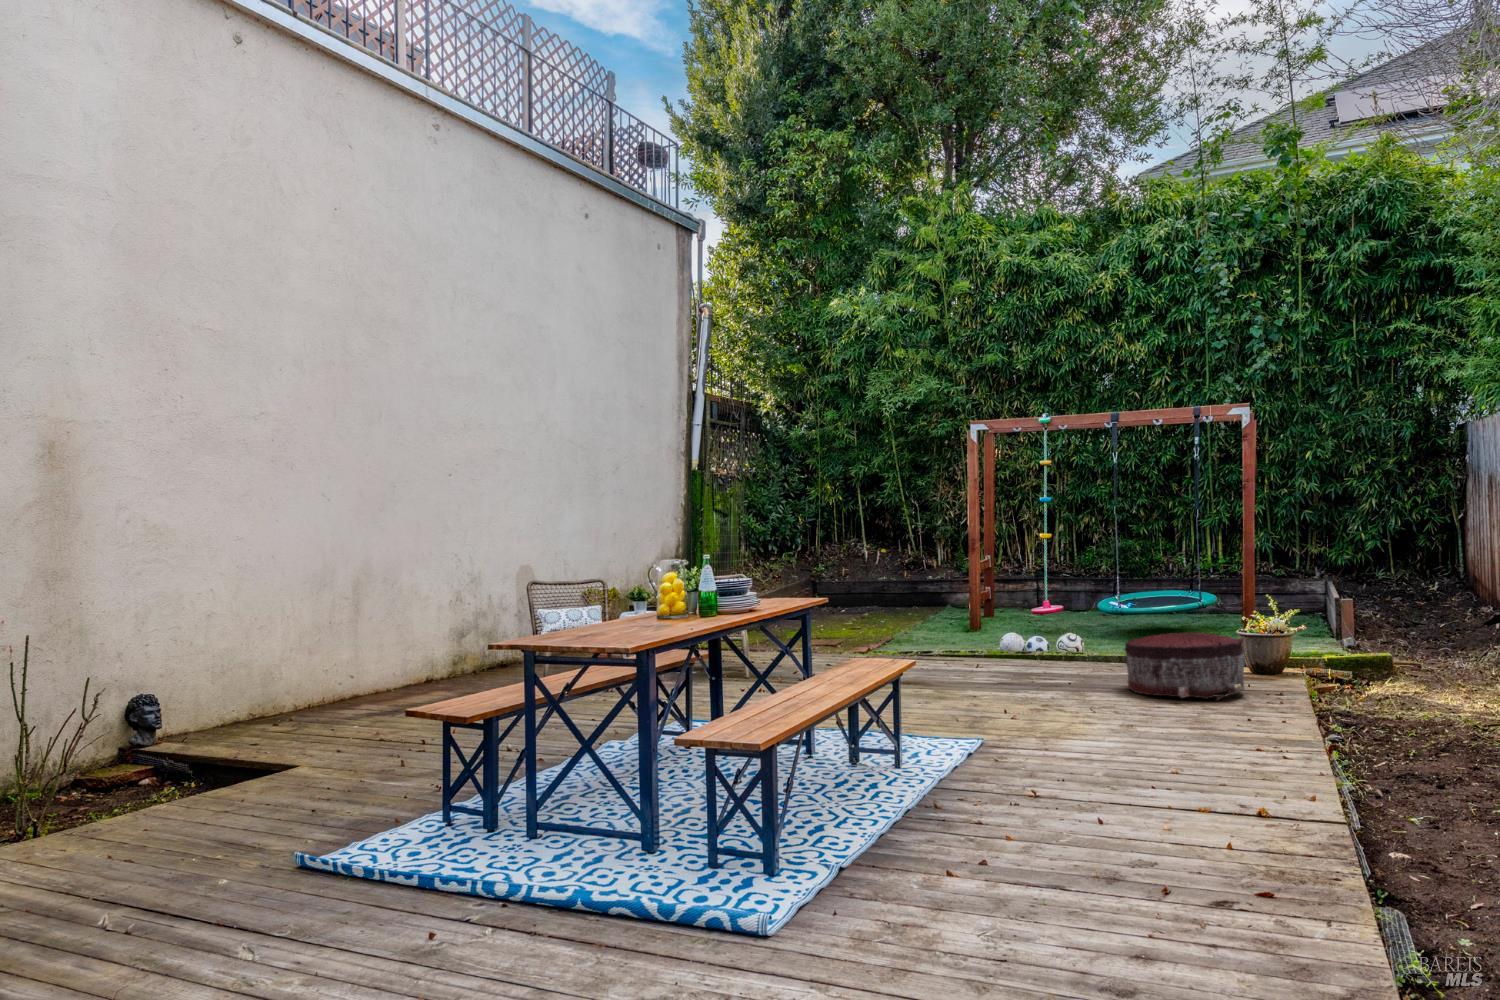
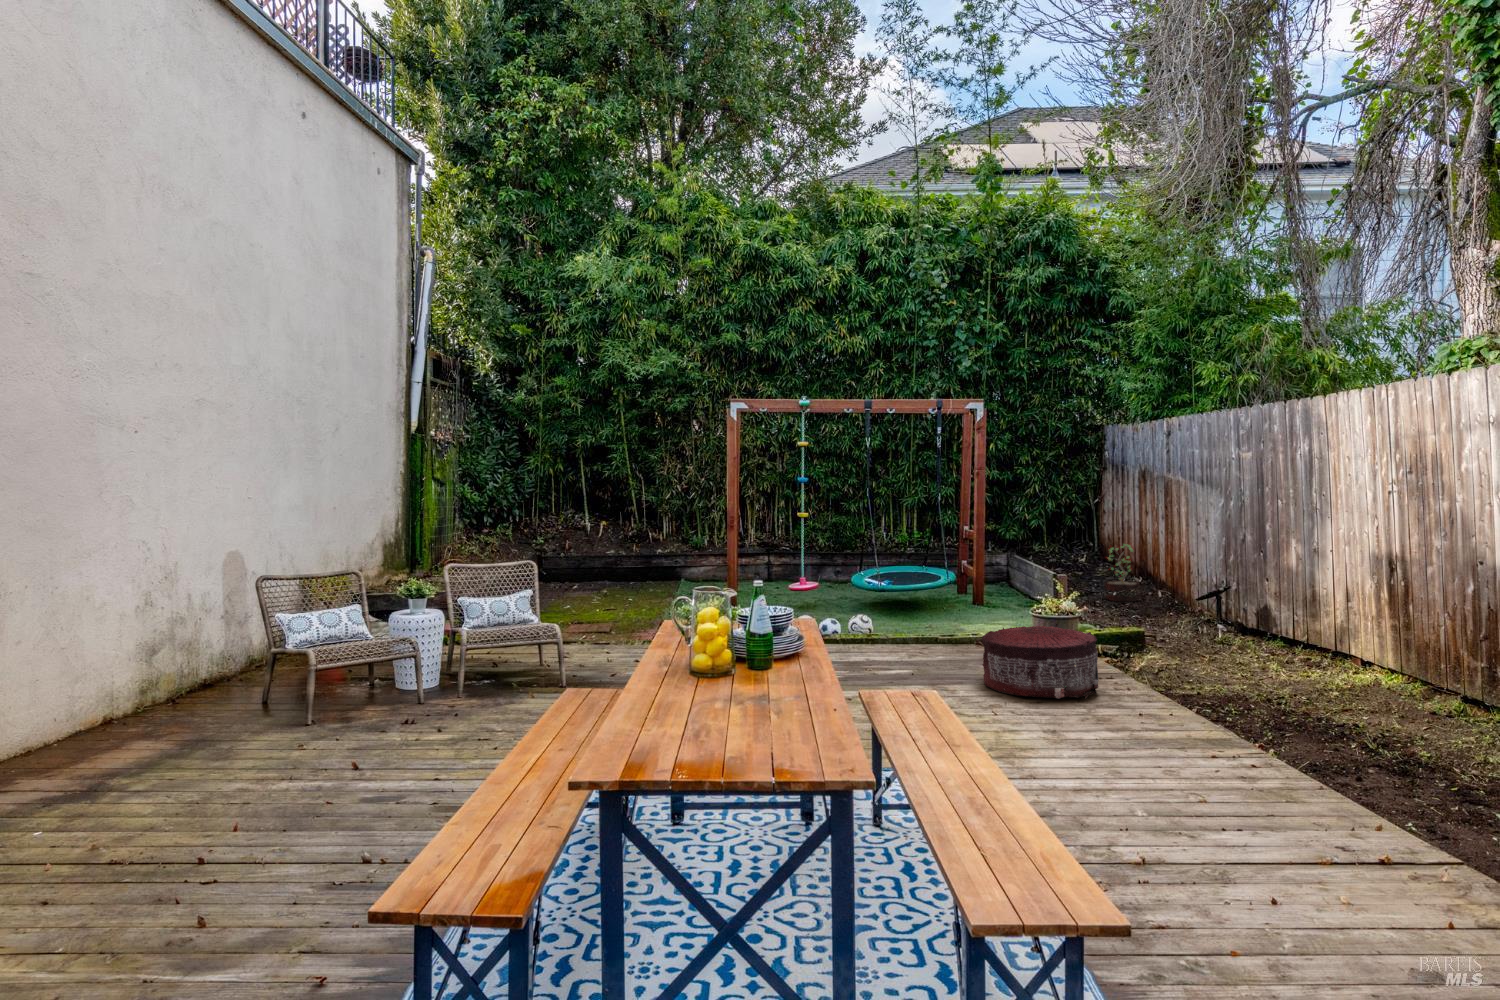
decorative plant: none [1437,566,1490,638] -> present [1104,544,1139,602]

